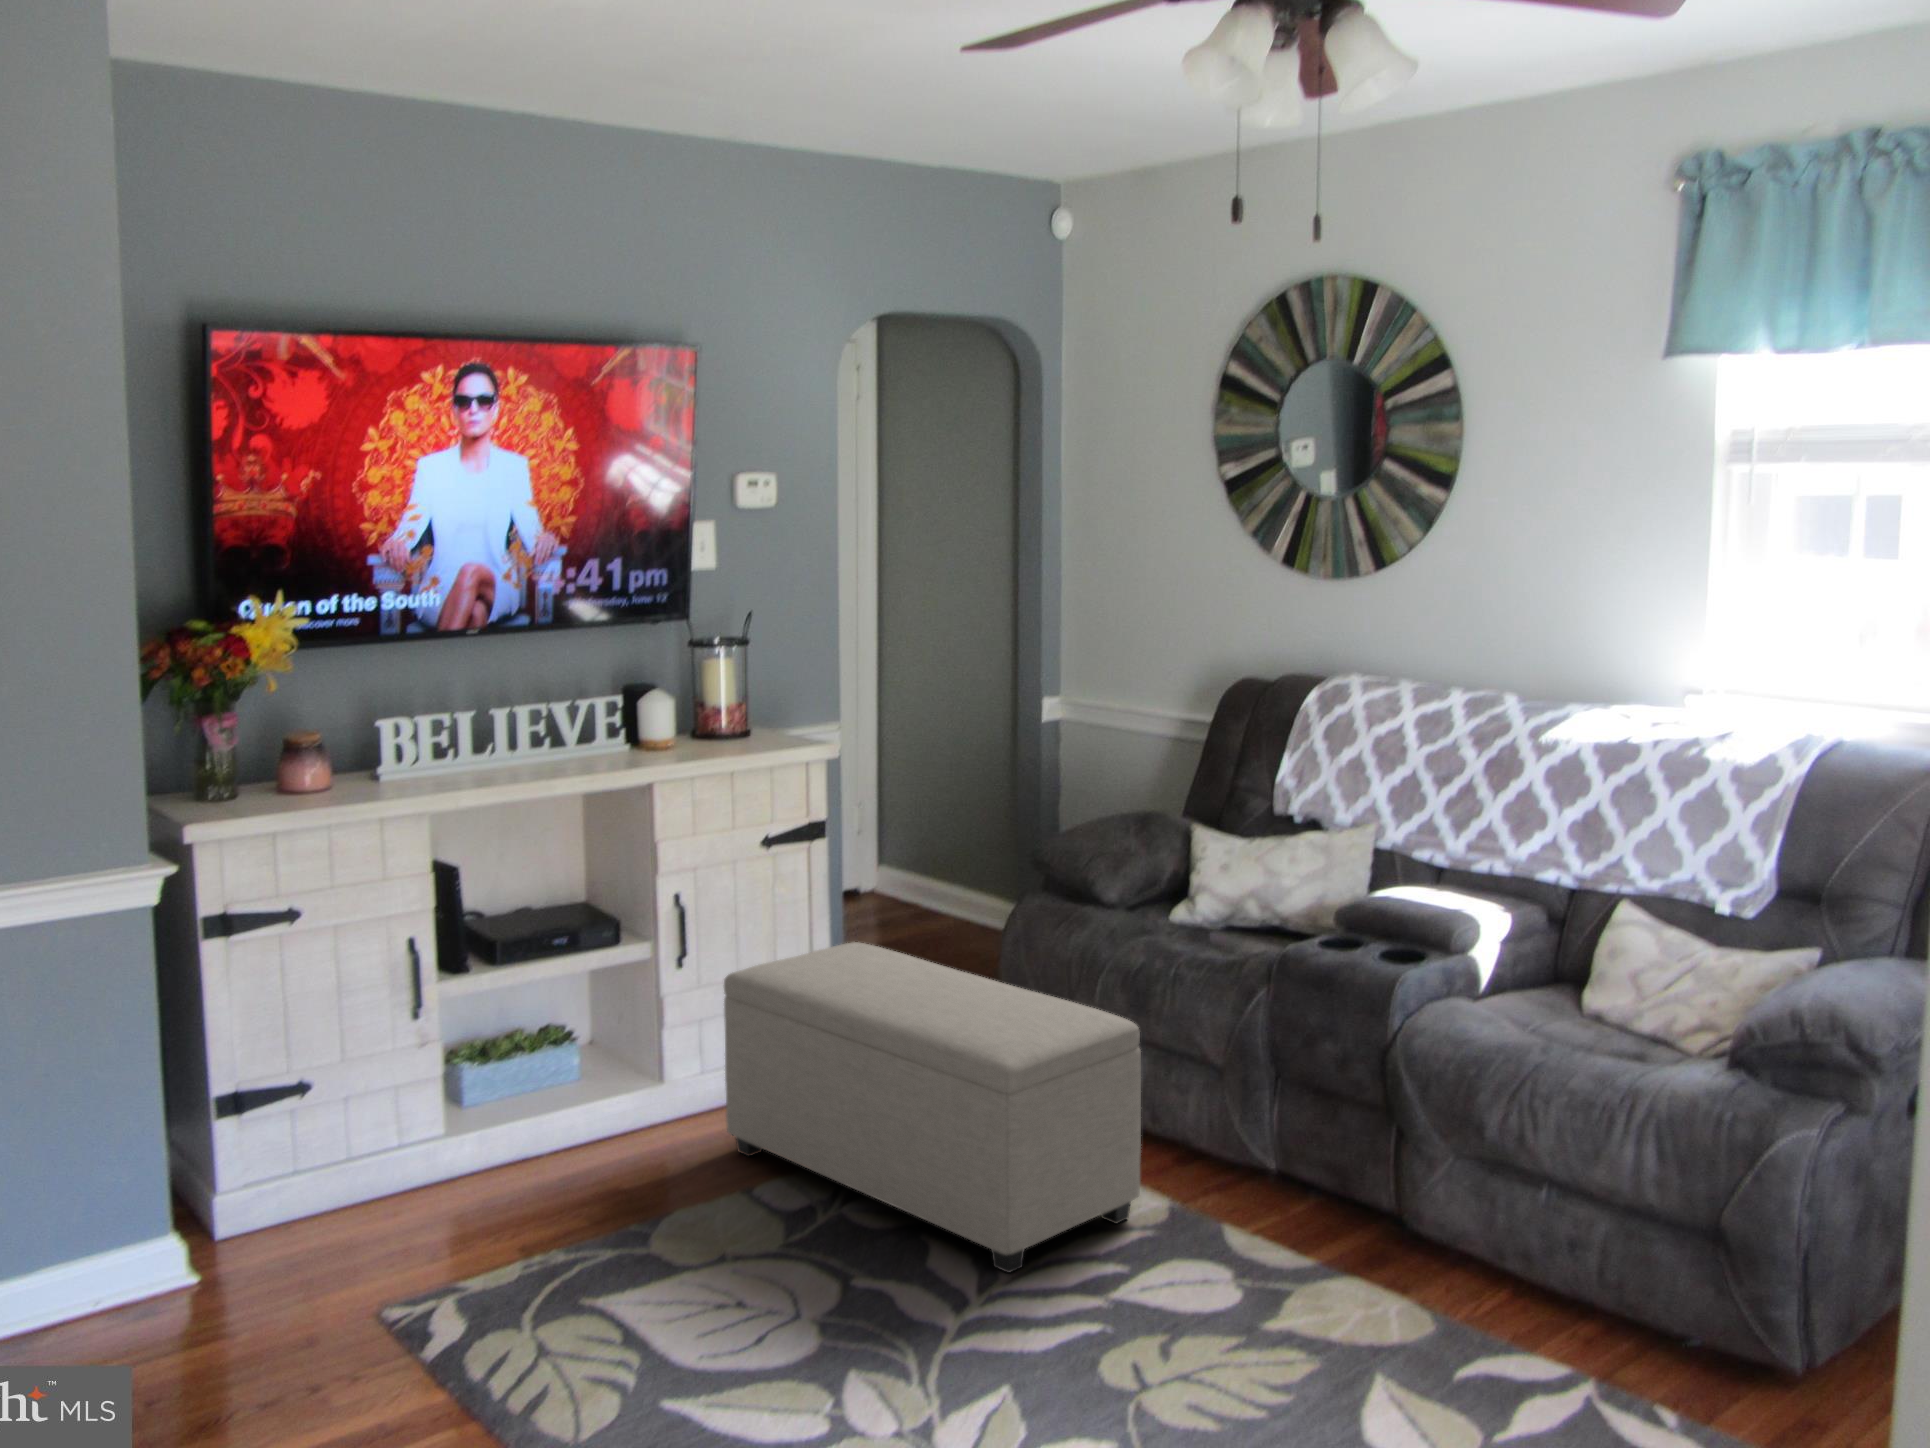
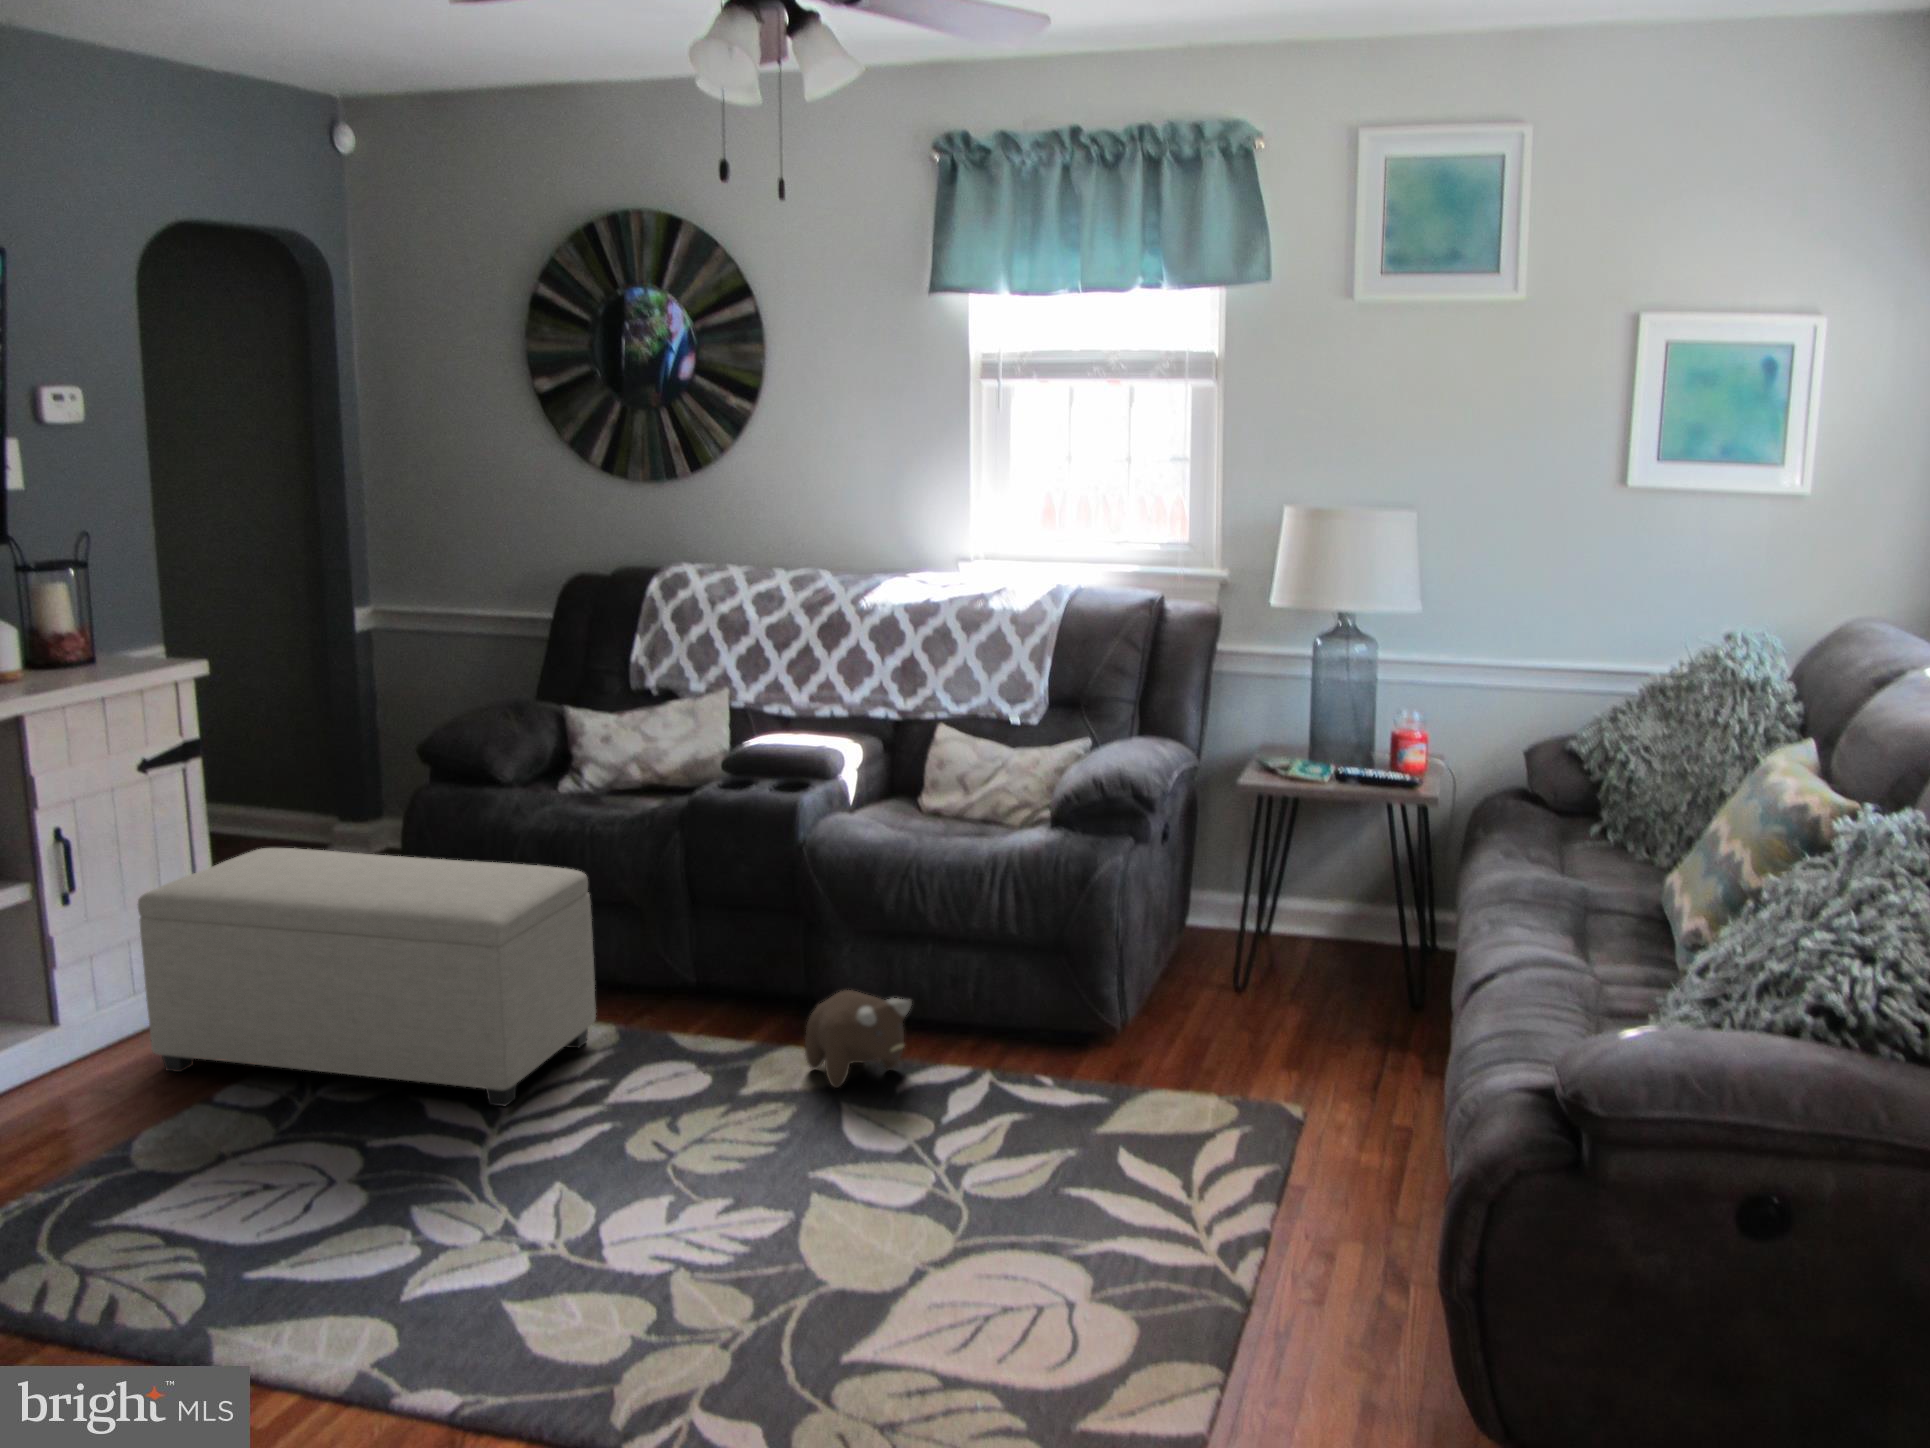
plush toy: none [1354,1230,1481,1352] -> present [805,990,912,1088]

